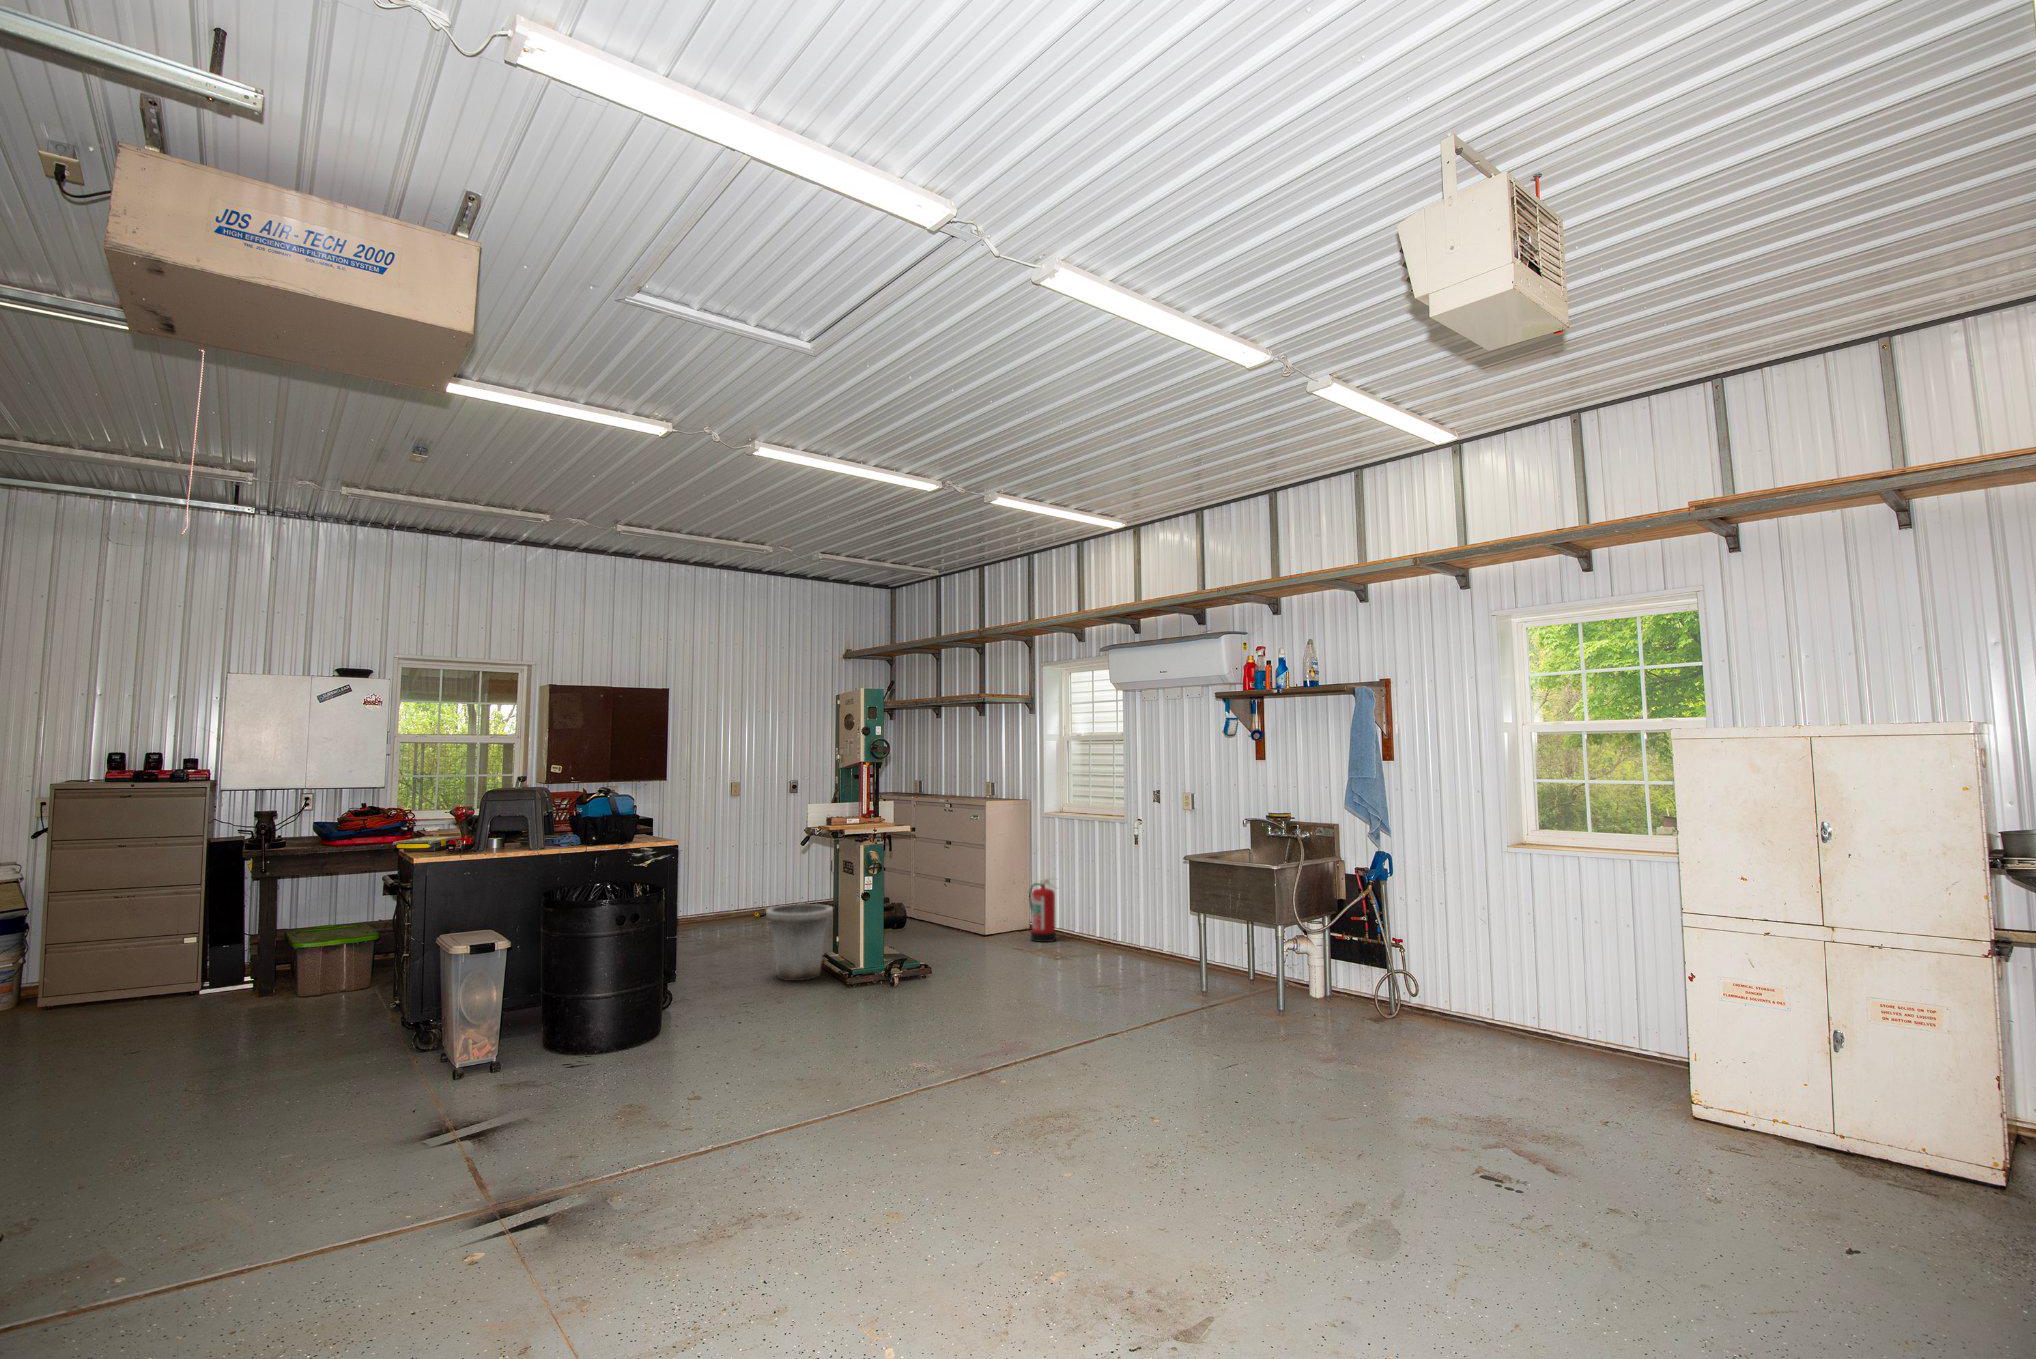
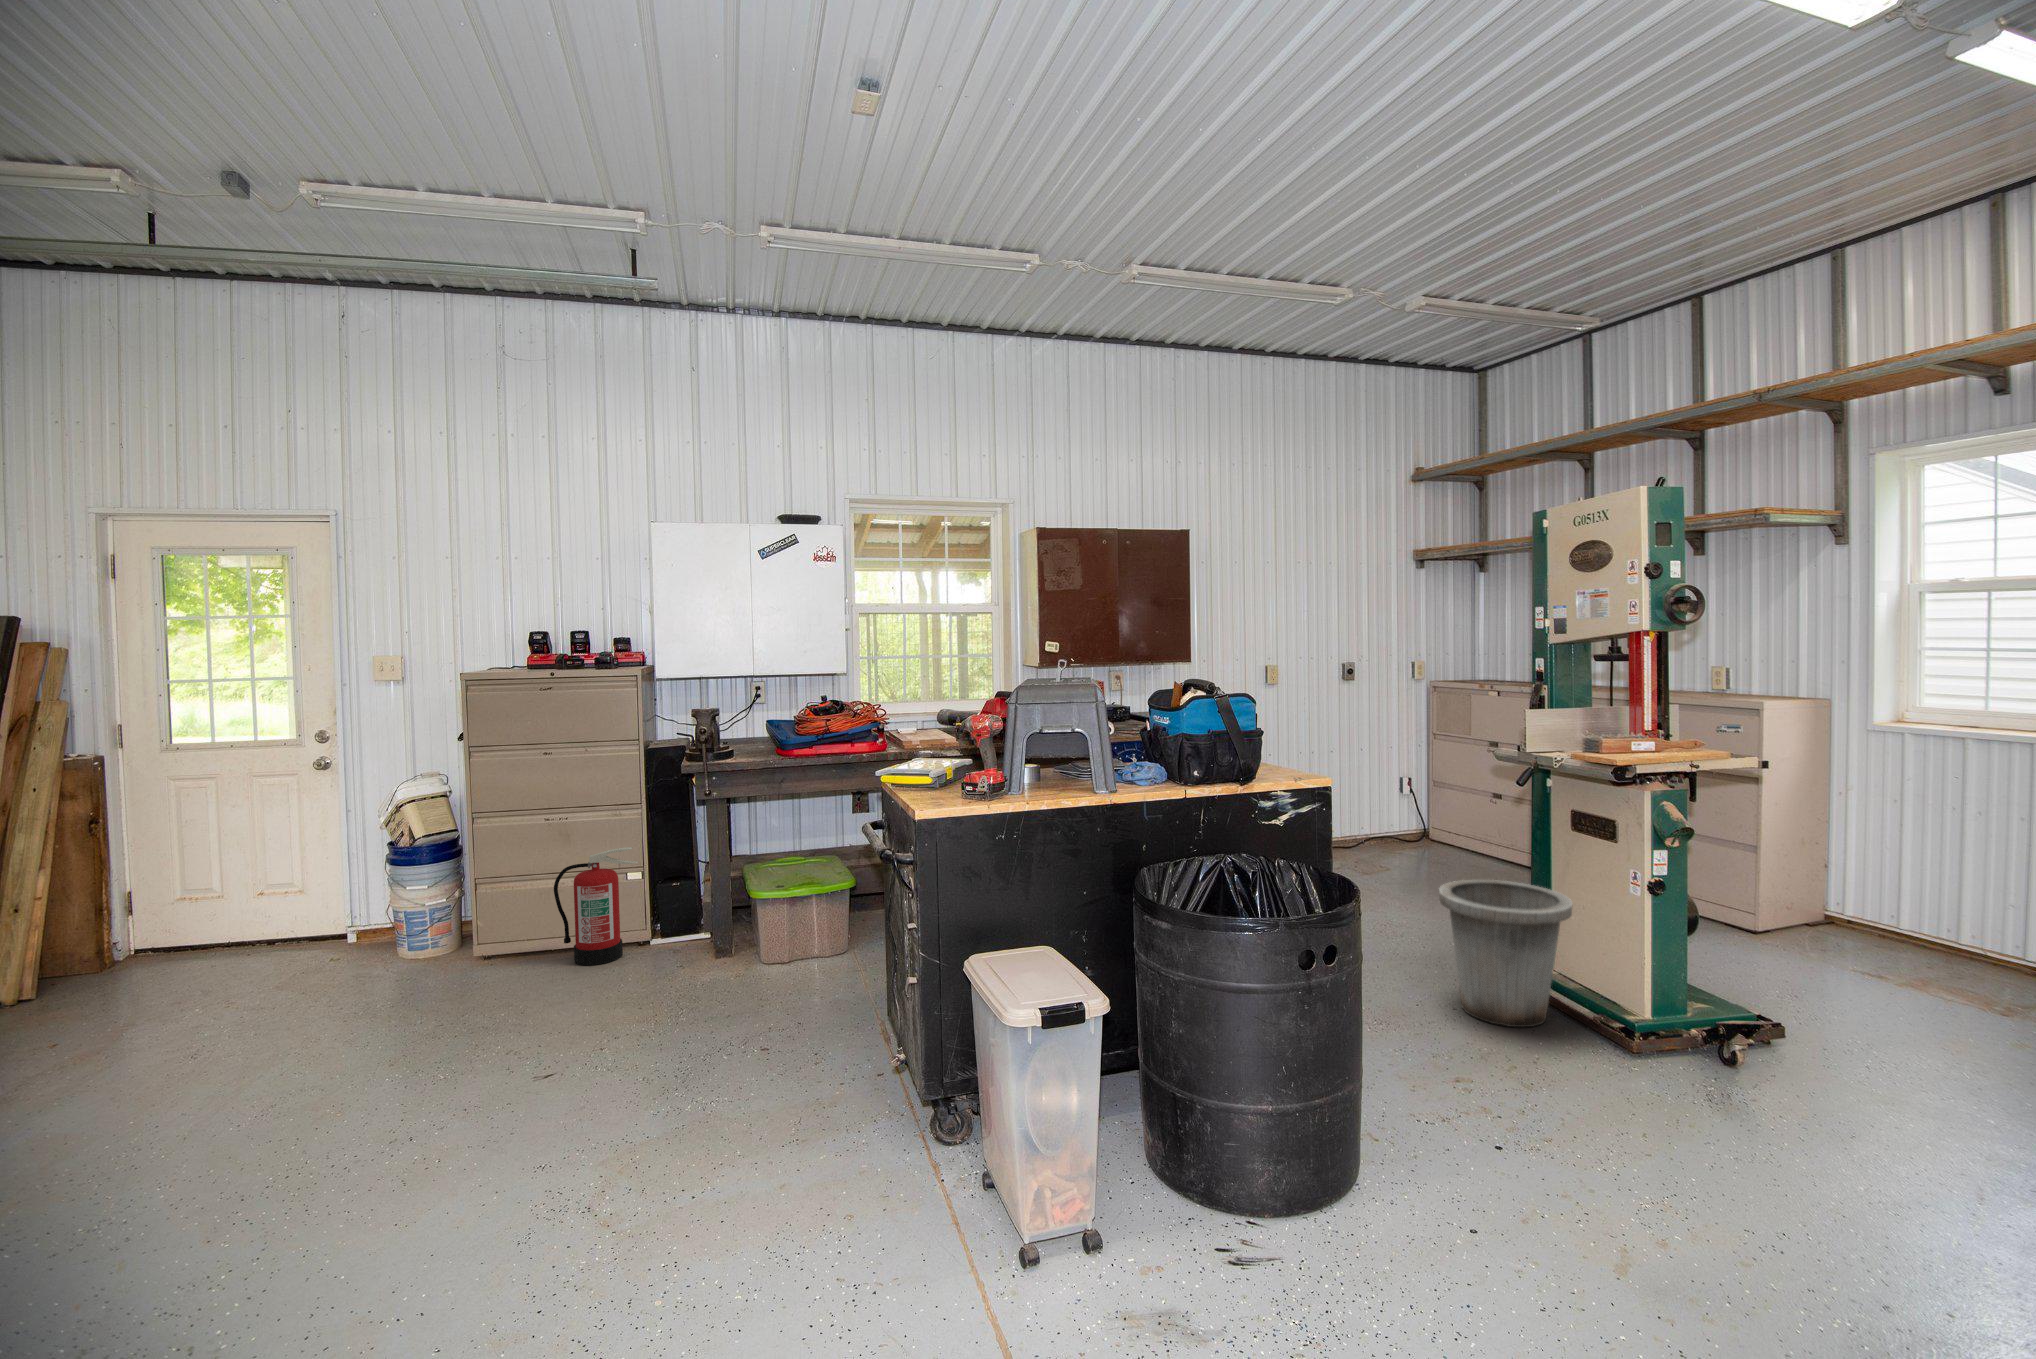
fire extinguisher: present [1029,878,1057,942] -> present [554,847,638,965]

